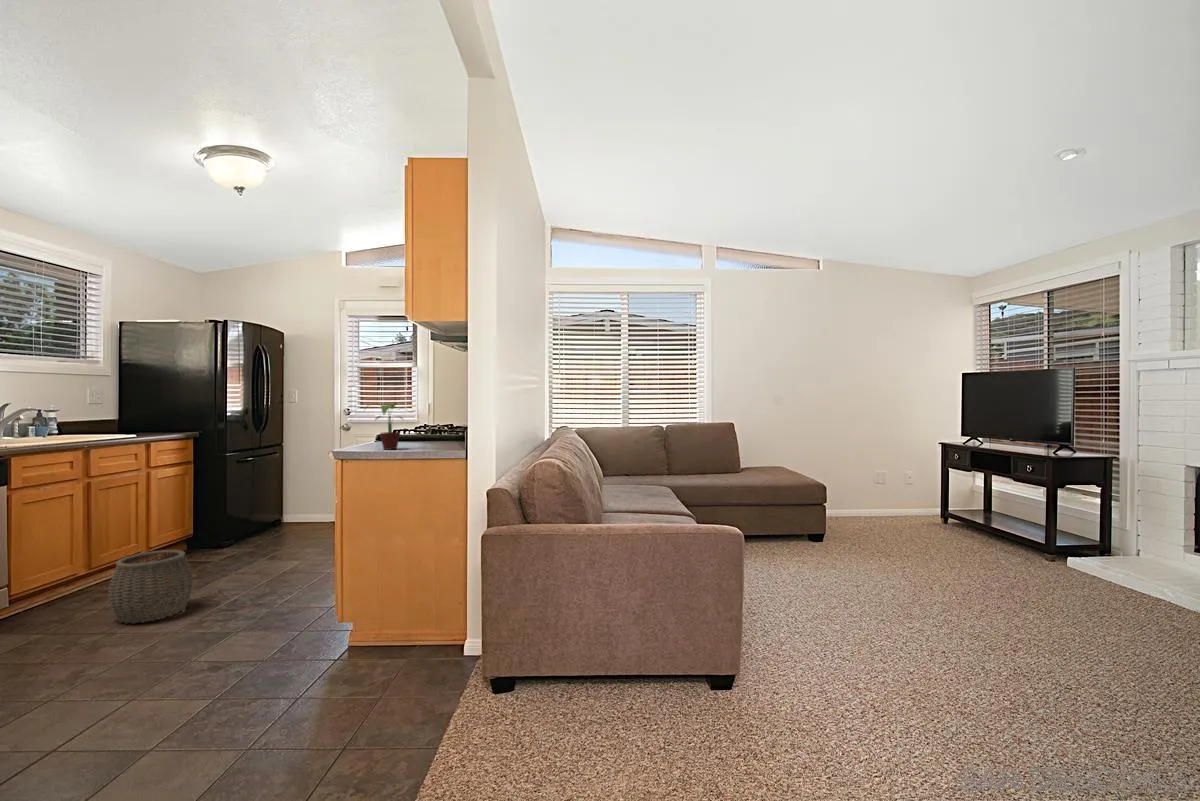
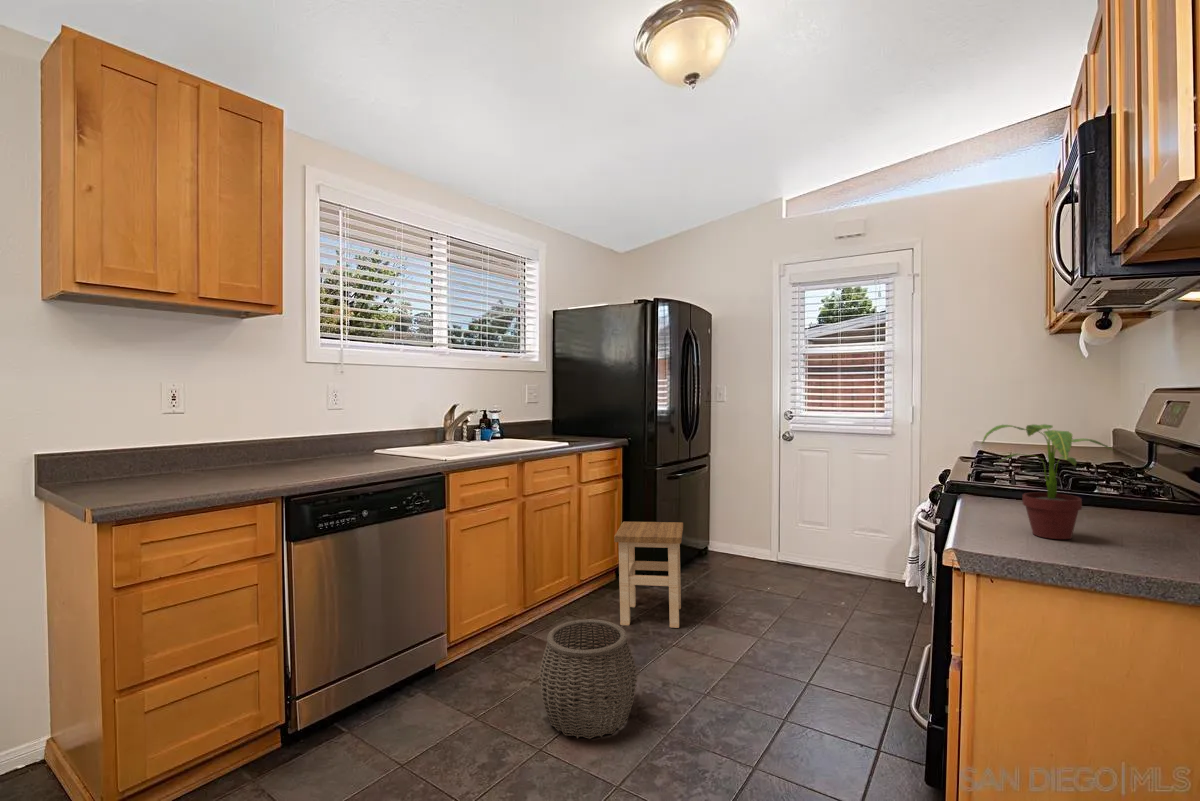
stool: none [182,492,248,572] -> present [614,522,683,628]

